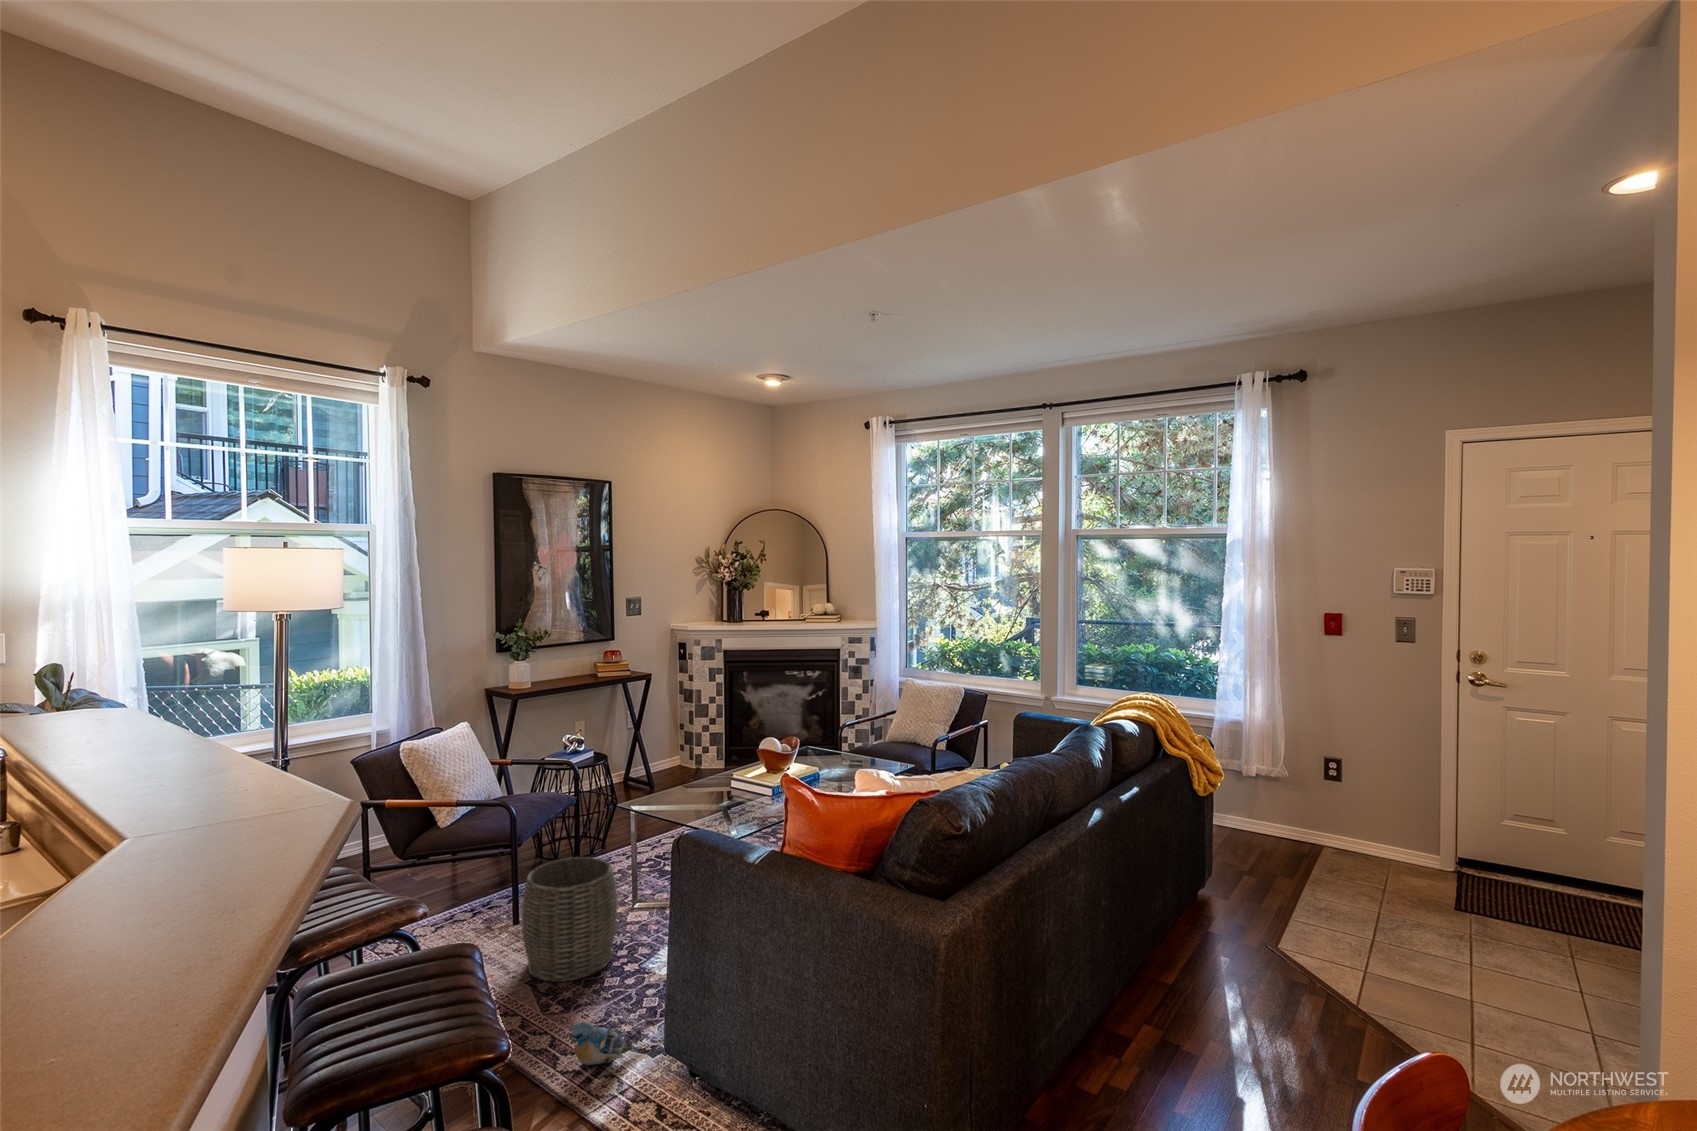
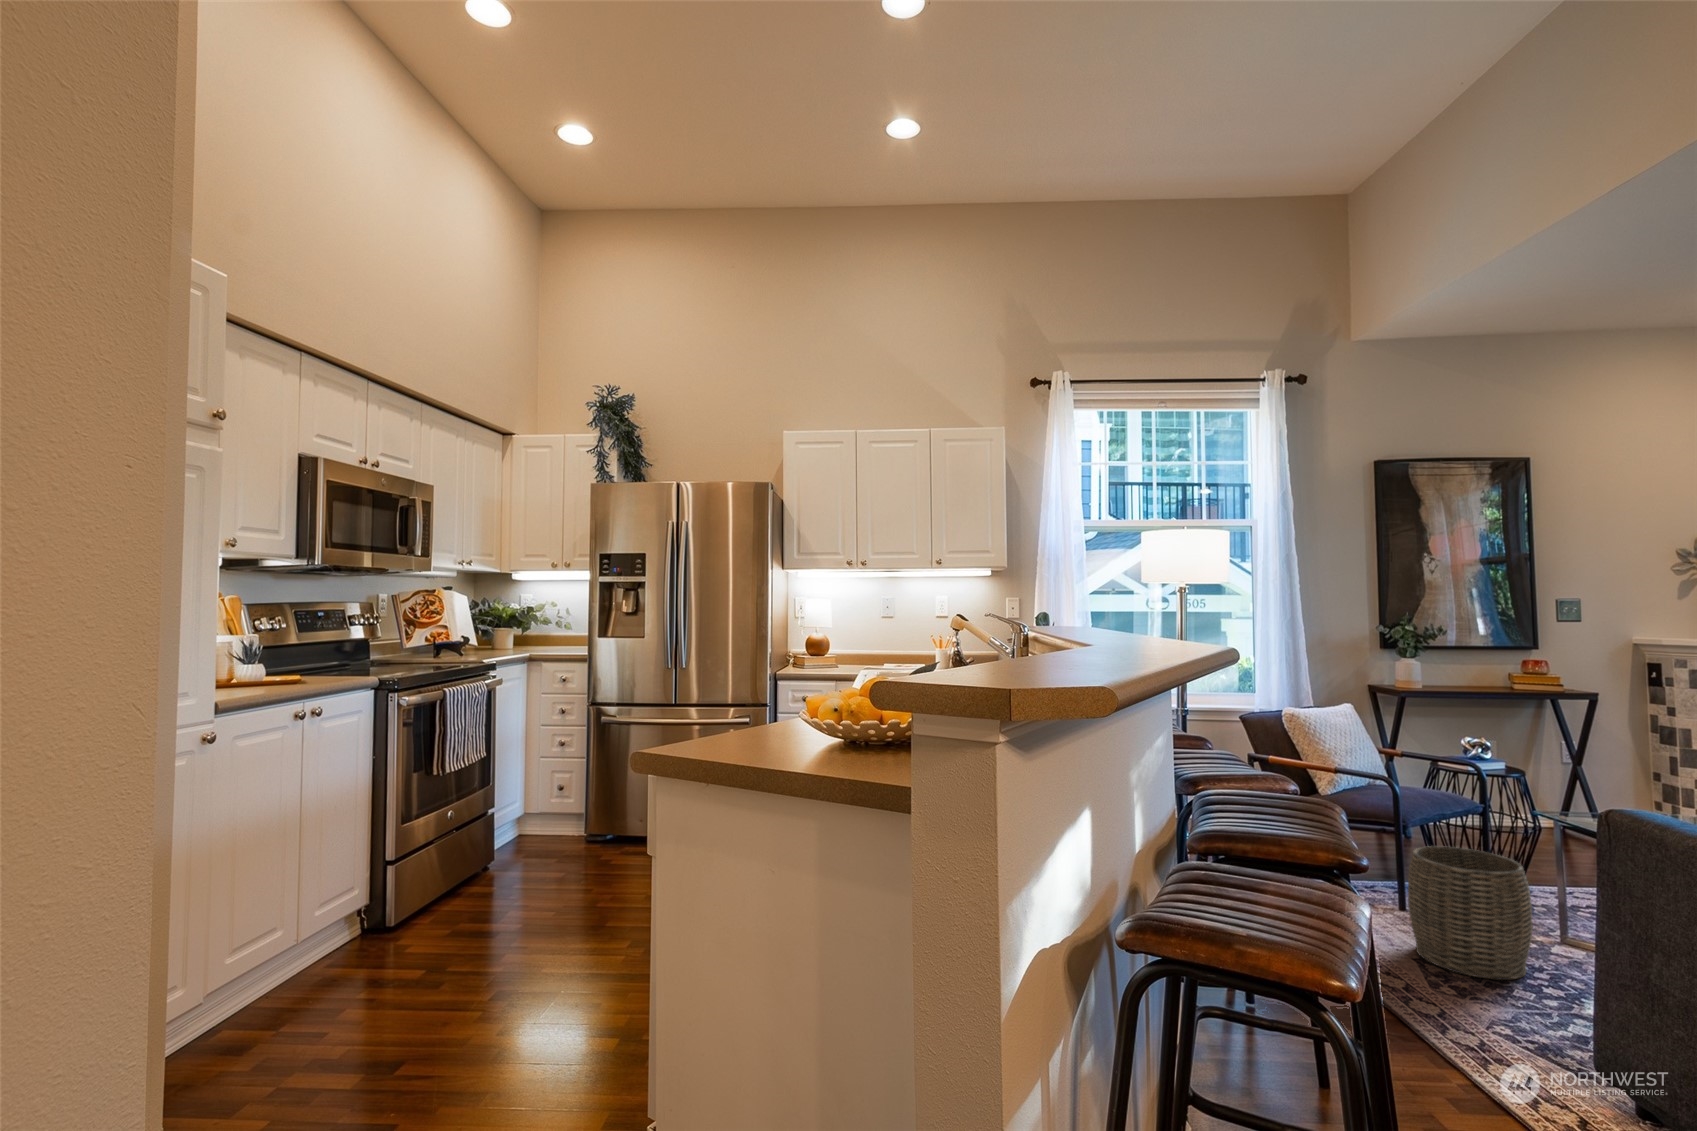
plush toy: present [569,1021,632,1065] -> none [1461,995,1546,1056]

